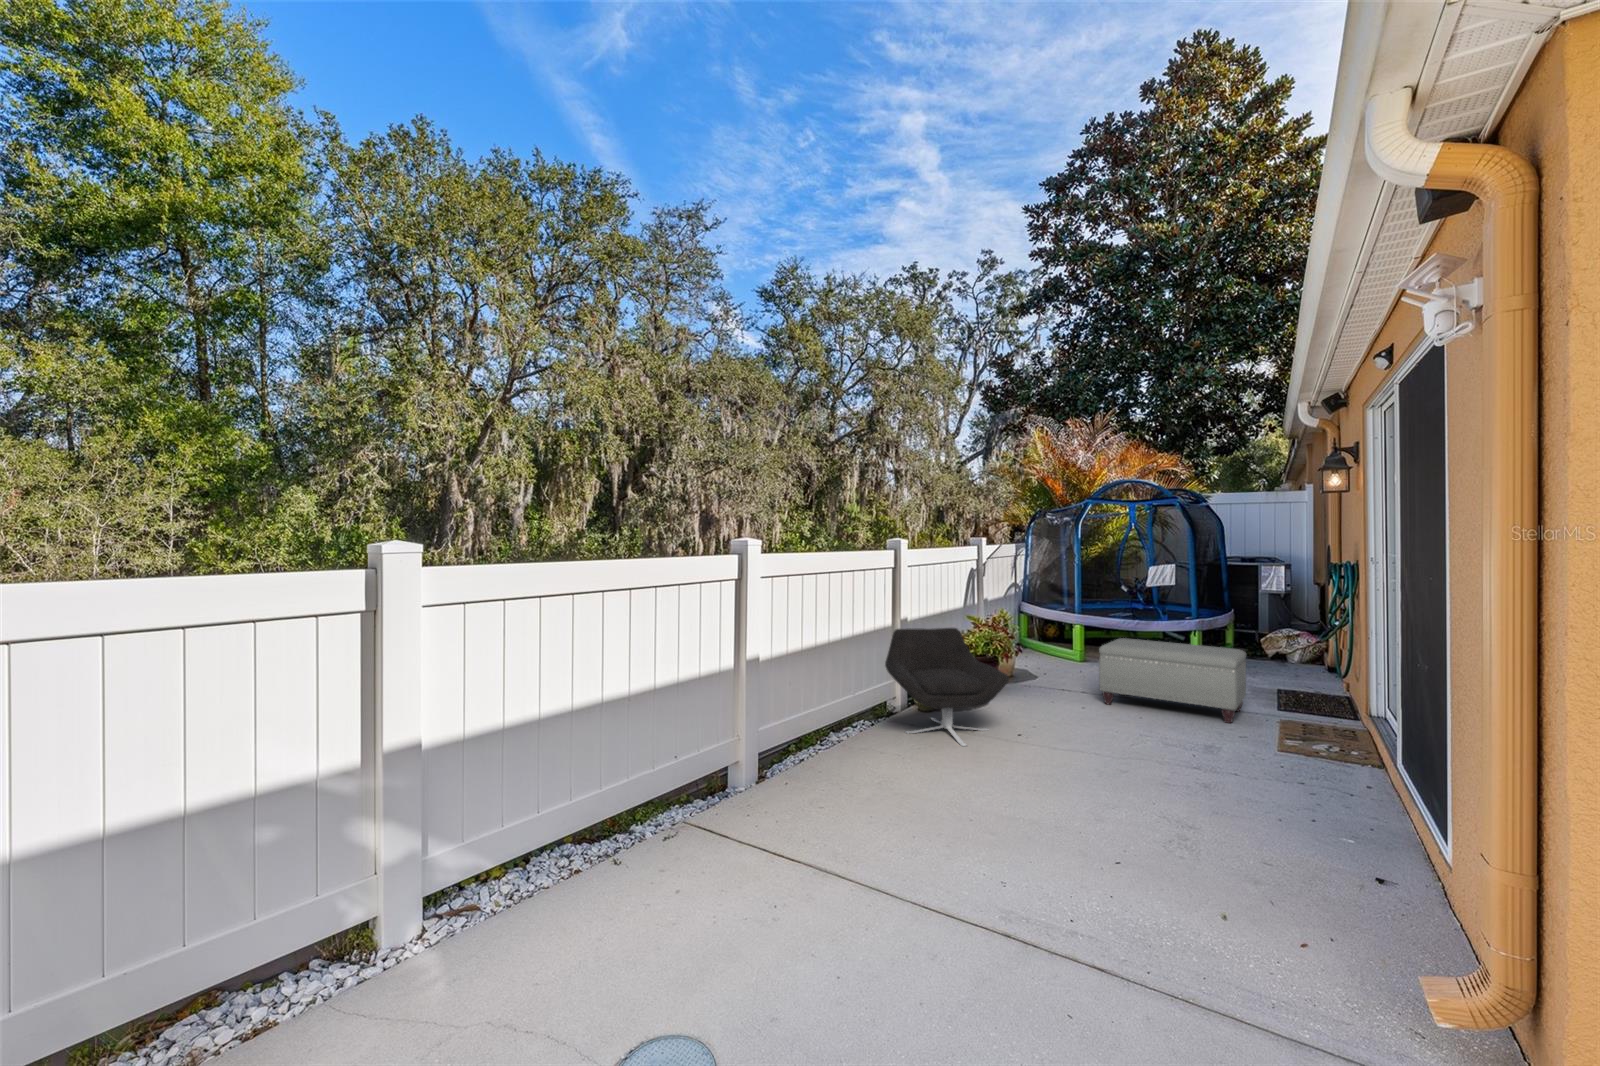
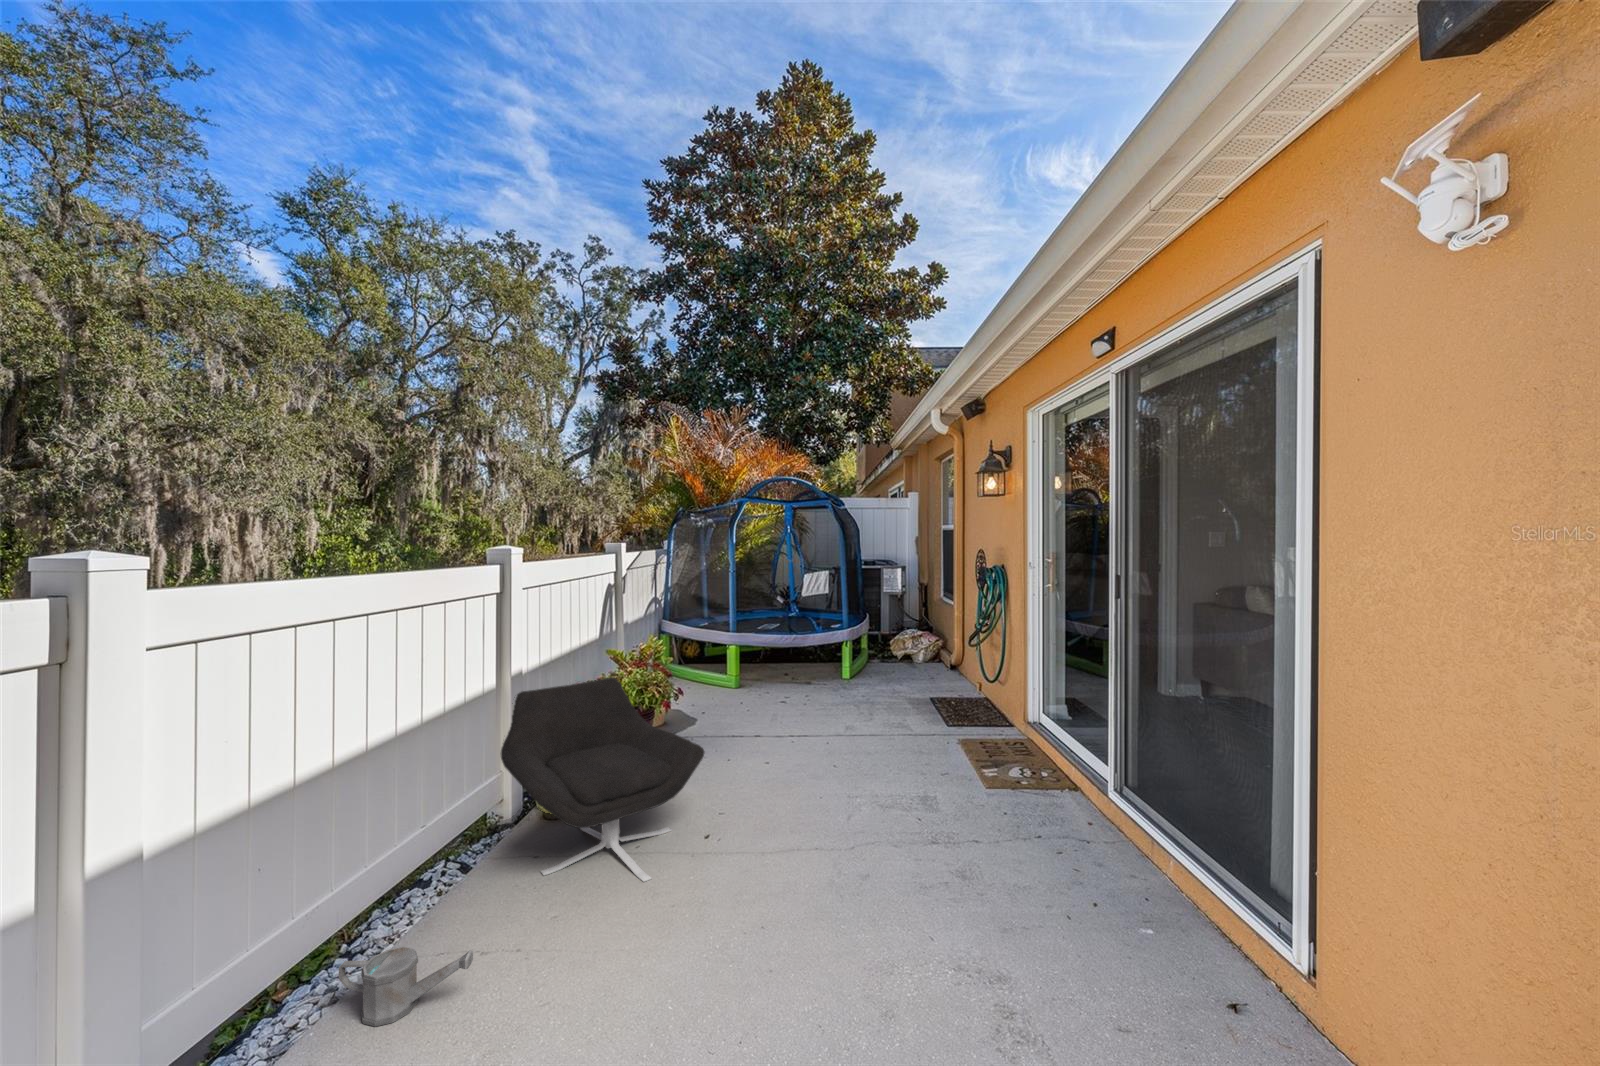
ottoman: present [1099,638,1246,723] -> none [782,659,926,747]
watering can: none [810,732,866,762] -> present [339,947,473,1027]

